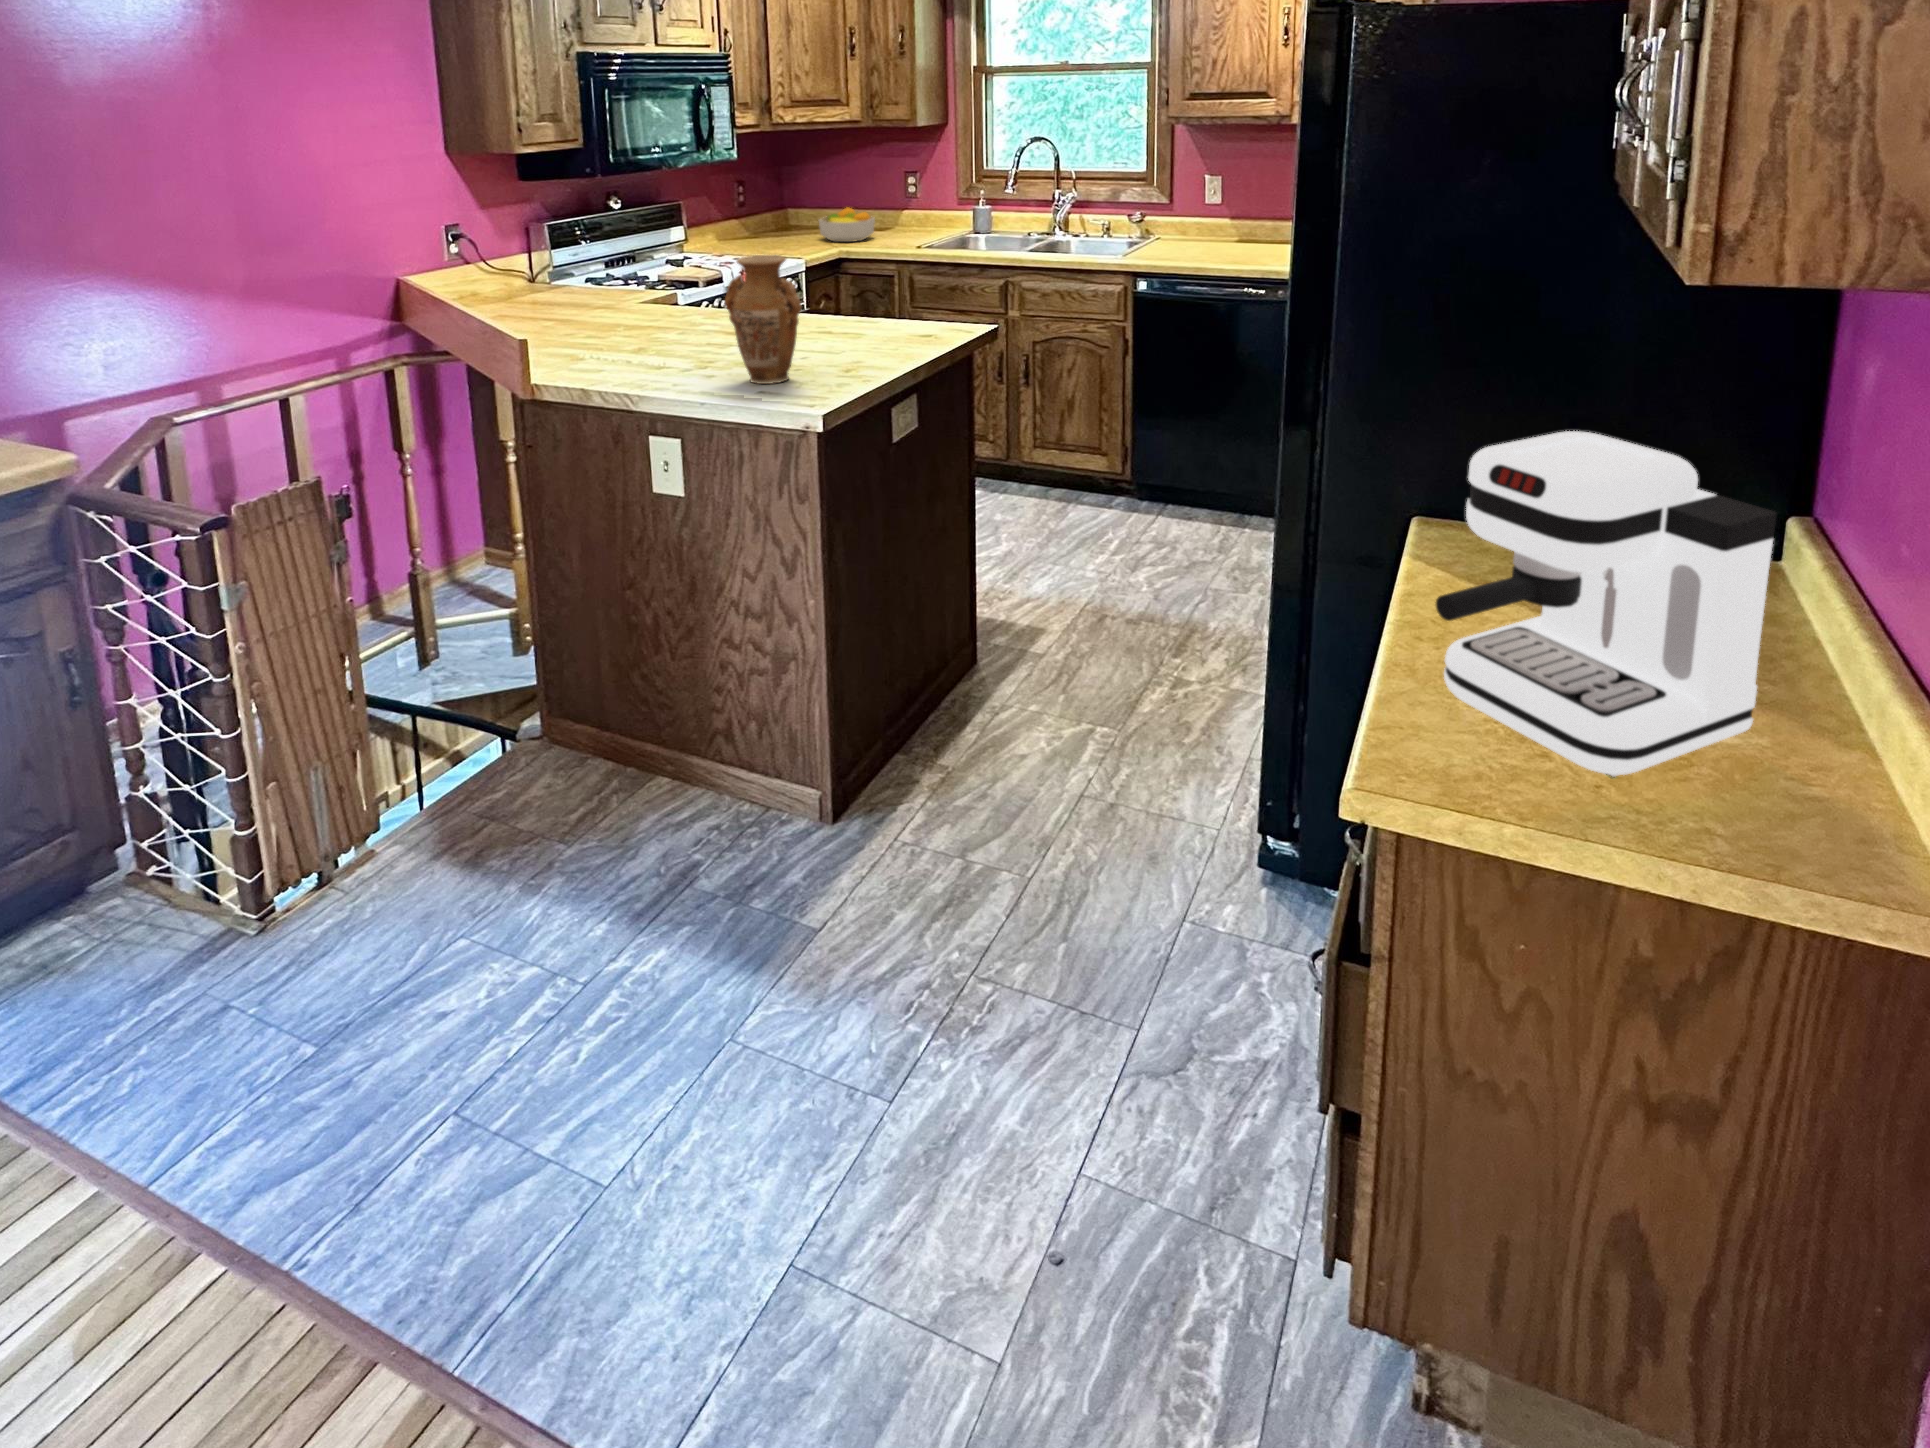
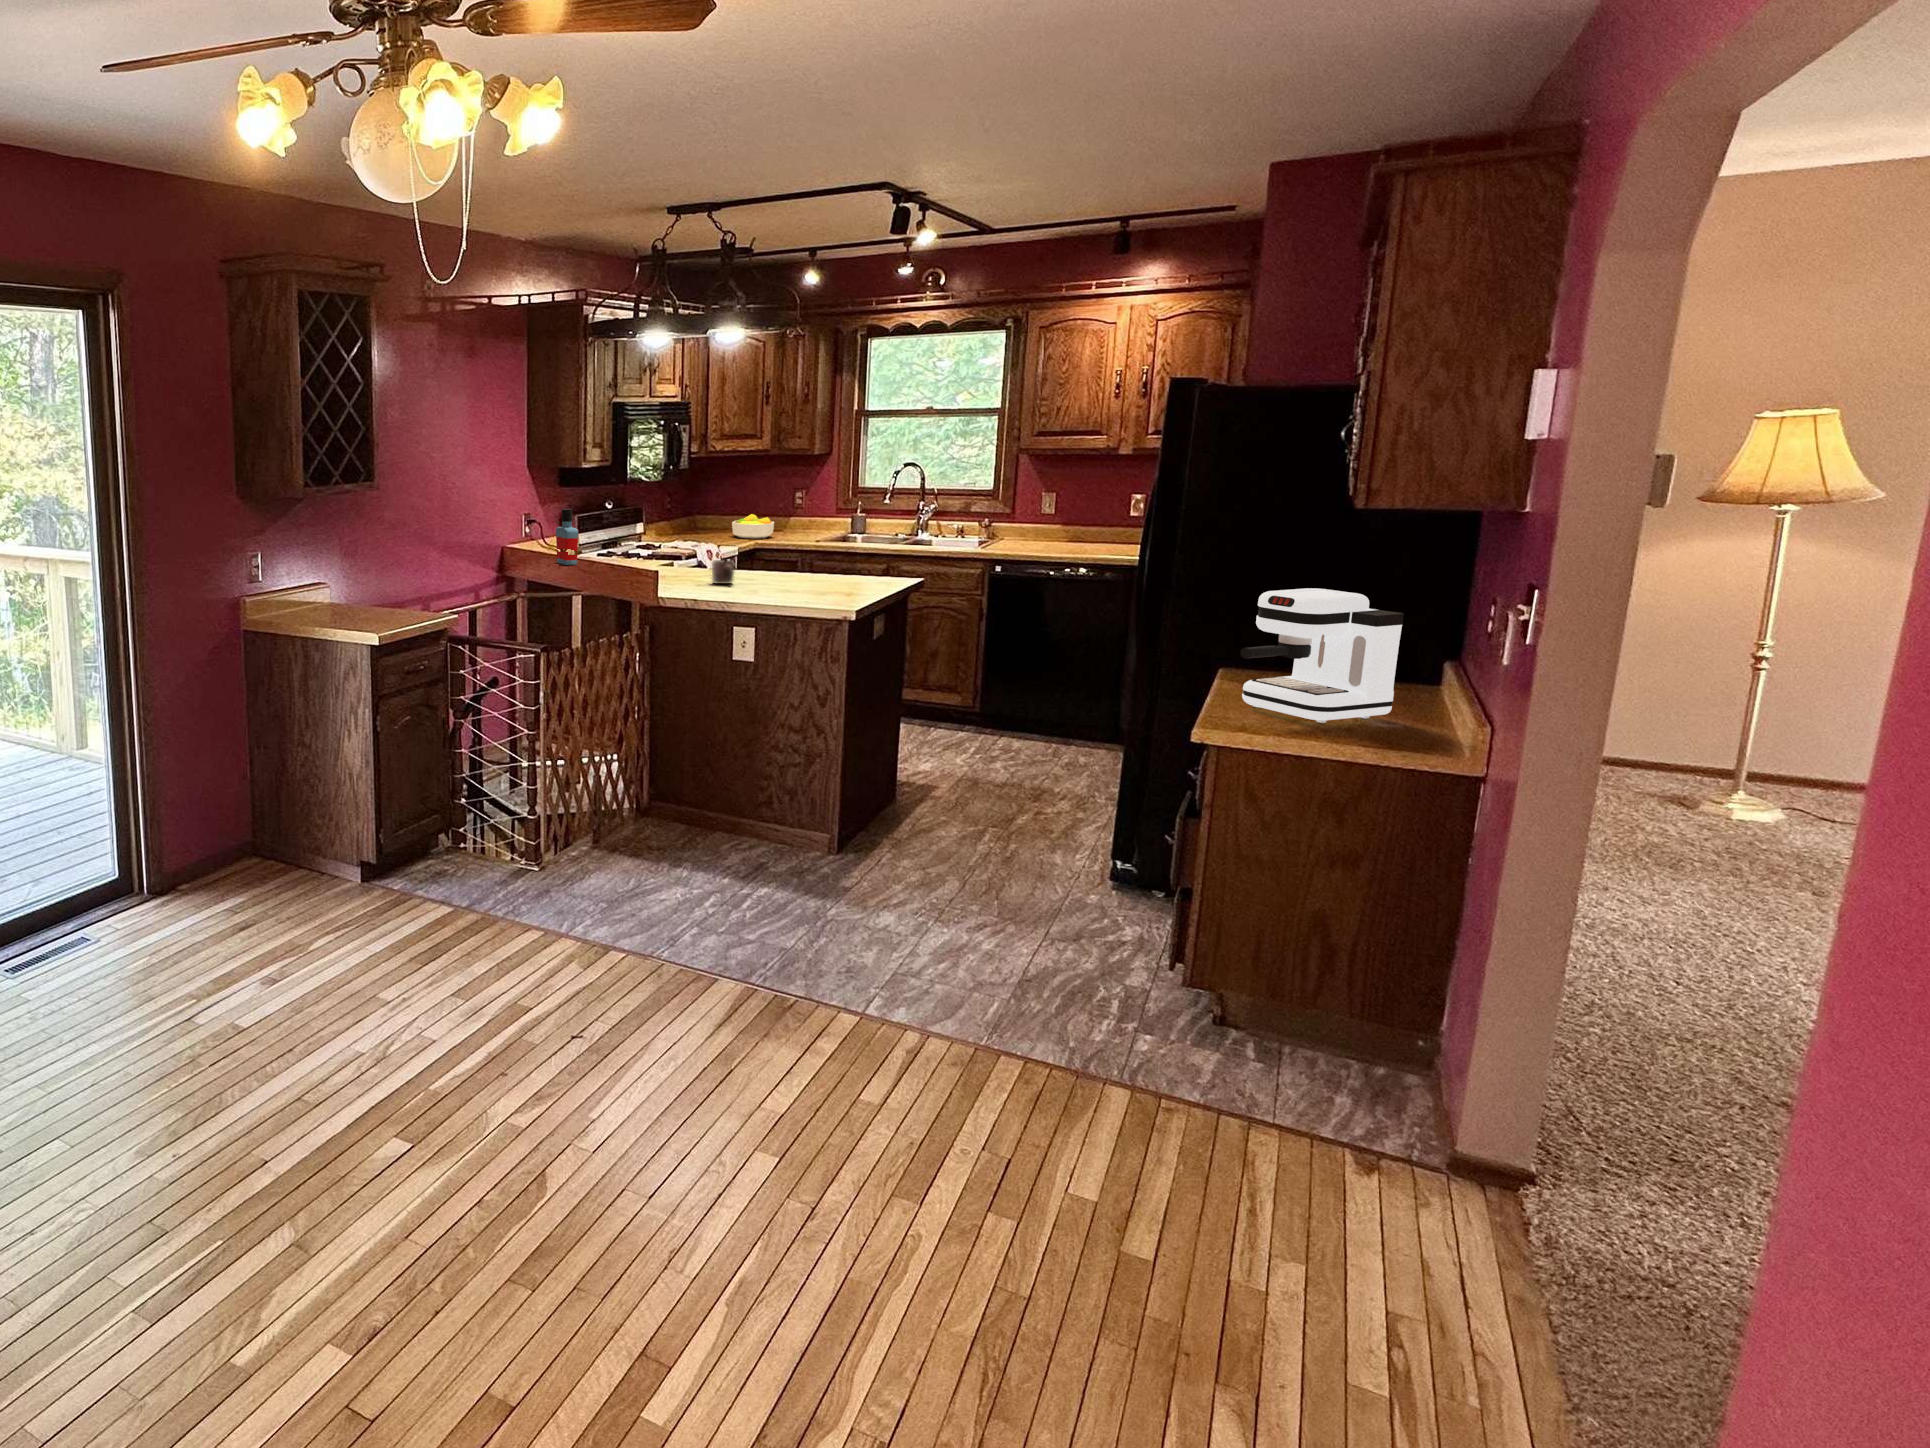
bottle: none [482,214,513,303] -> present [556,509,578,565]
vase: present [724,255,801,384] -> none [787,525,838,598]
mug: none [648,305,686,348] -> present [712,560,735,584]

